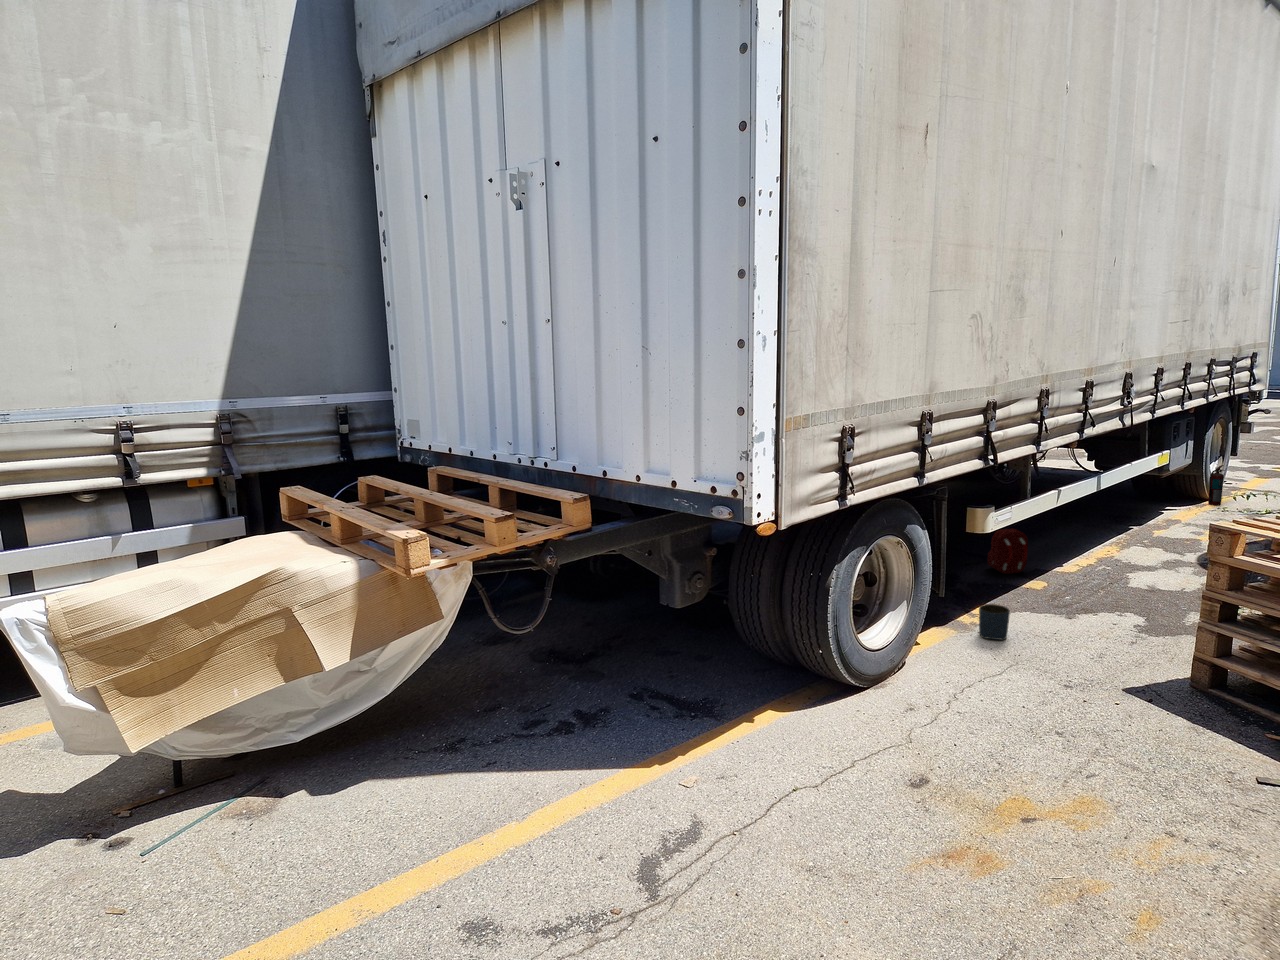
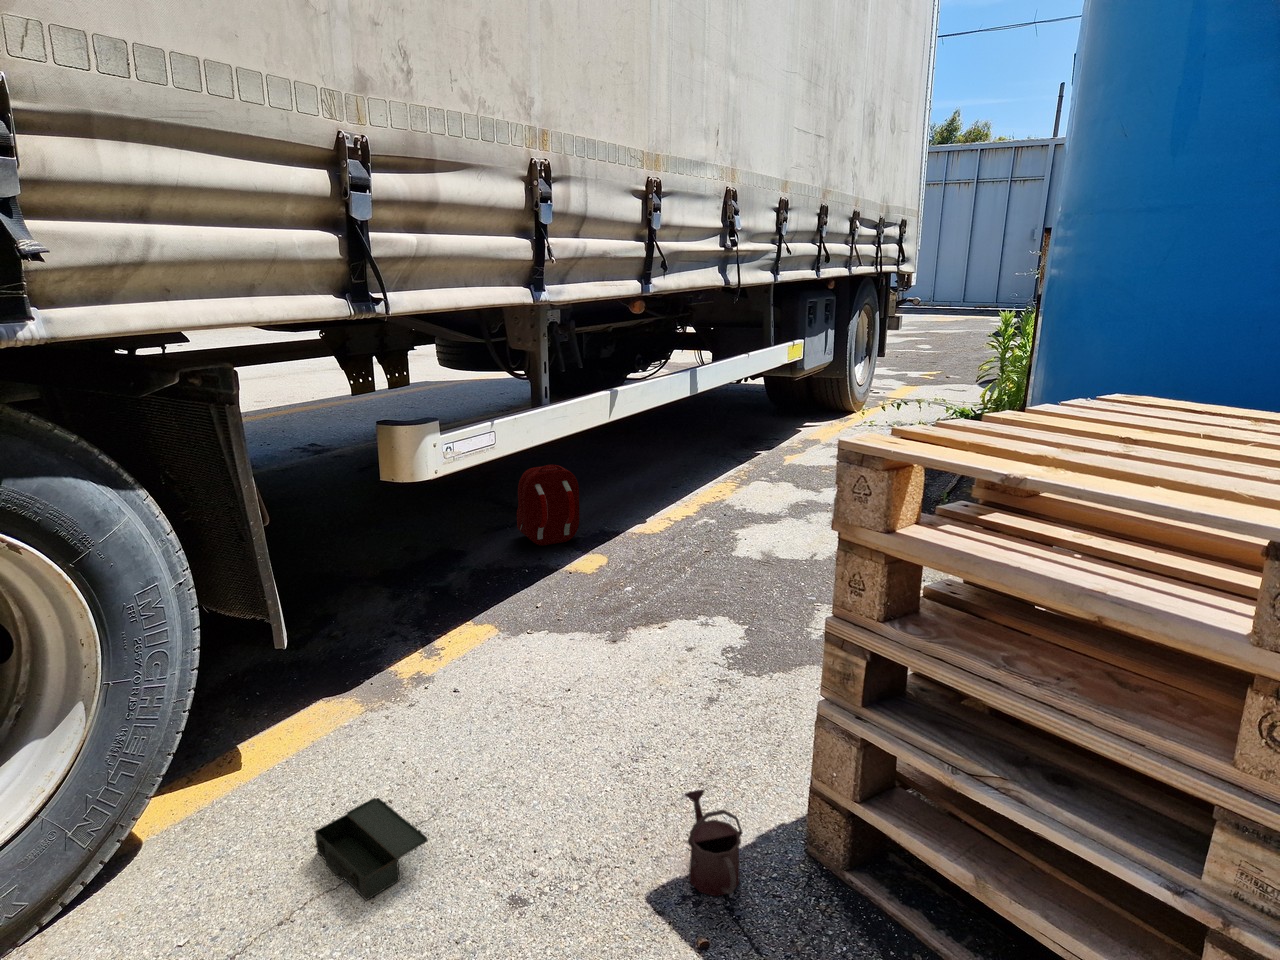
fire extinguisher: present [1208,465,1224,505] -> none [854,365,872,419]
planter: present [979,604,1010,640] -> none [394,640,461,726]
toolbox: none [977,655,1025,682] -> present [315,798,428,900]
watering can: none [1132,662,1161,697] -> present [685,790,743,896]

